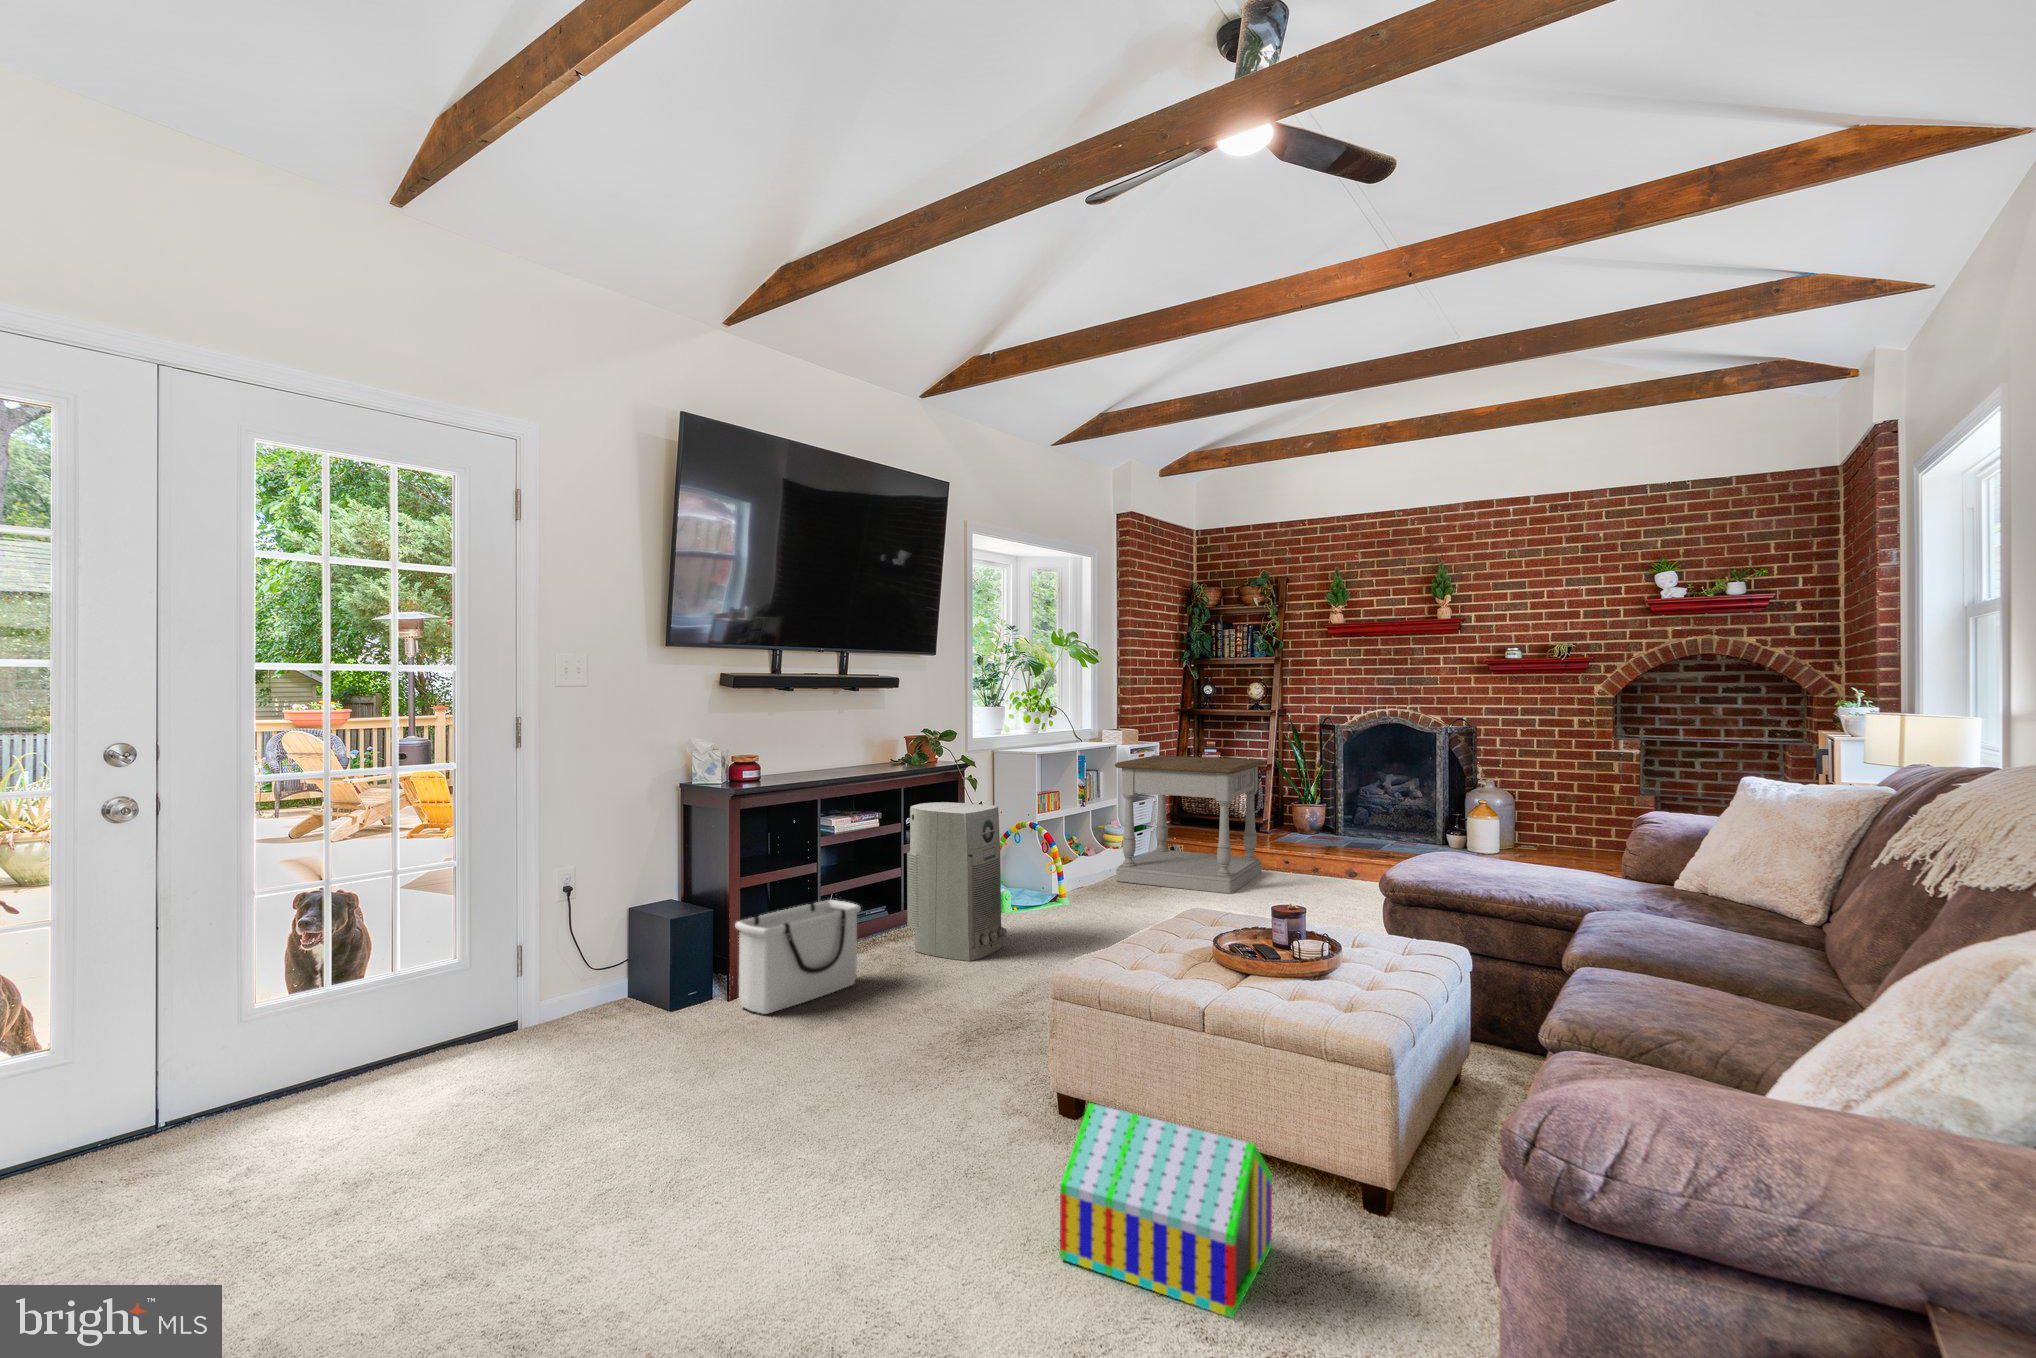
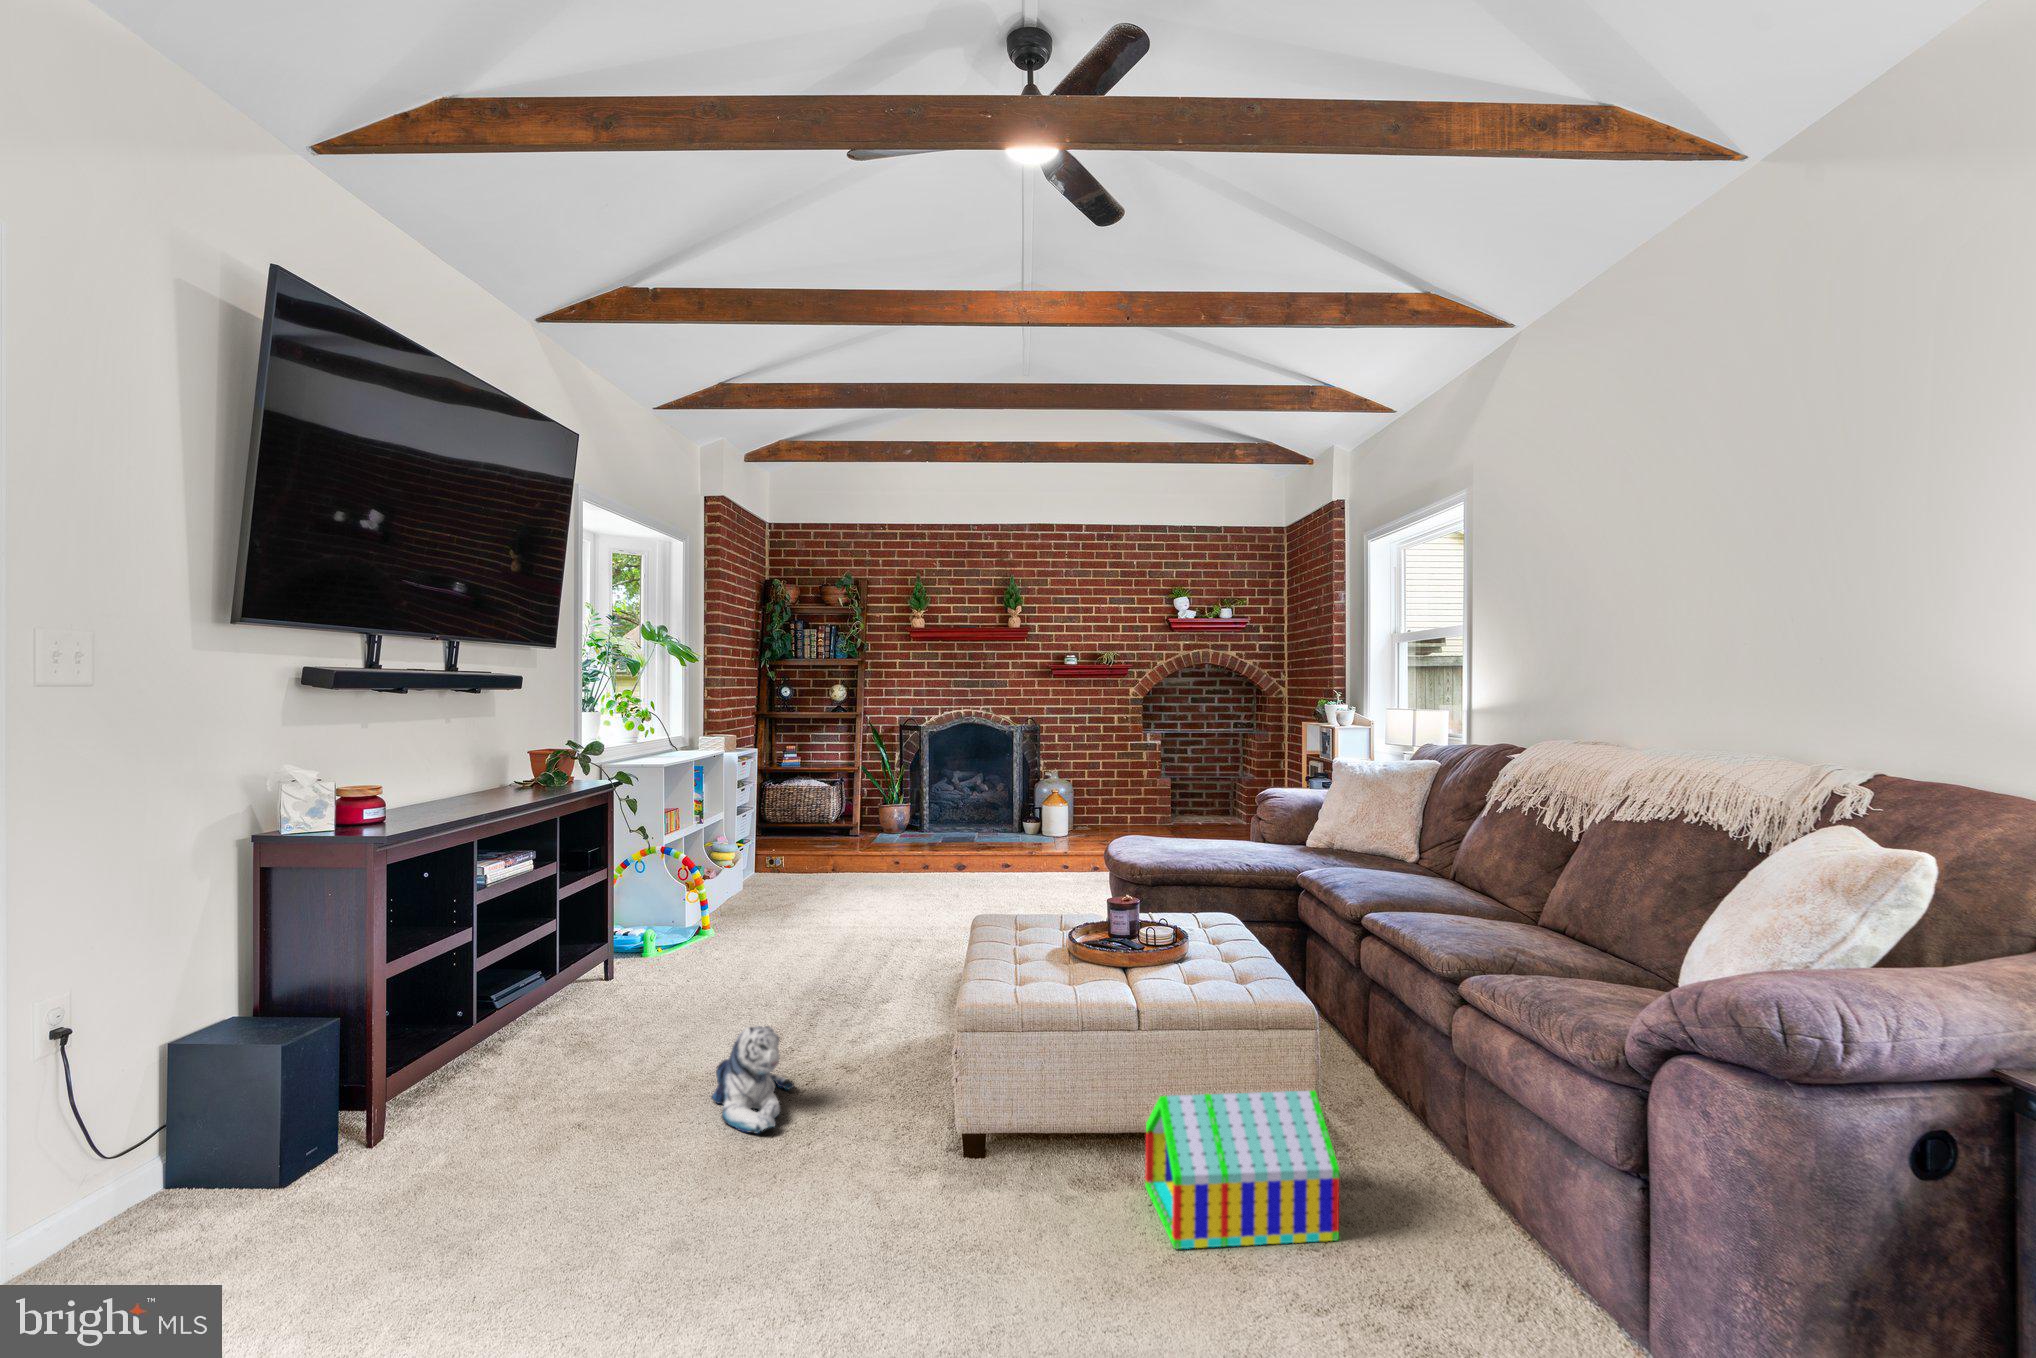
side table: present [1115,755,1265,894] -> none [743,763,878,902]
air purifier: present [907,802,1007,961] -> none [601,828,723,1013]
storage bin: present [735,900,861,1014] -> none [471,963,606,1125]
plush toy: none [873,971,951,1060] -> present [711,1026,794,1133]

